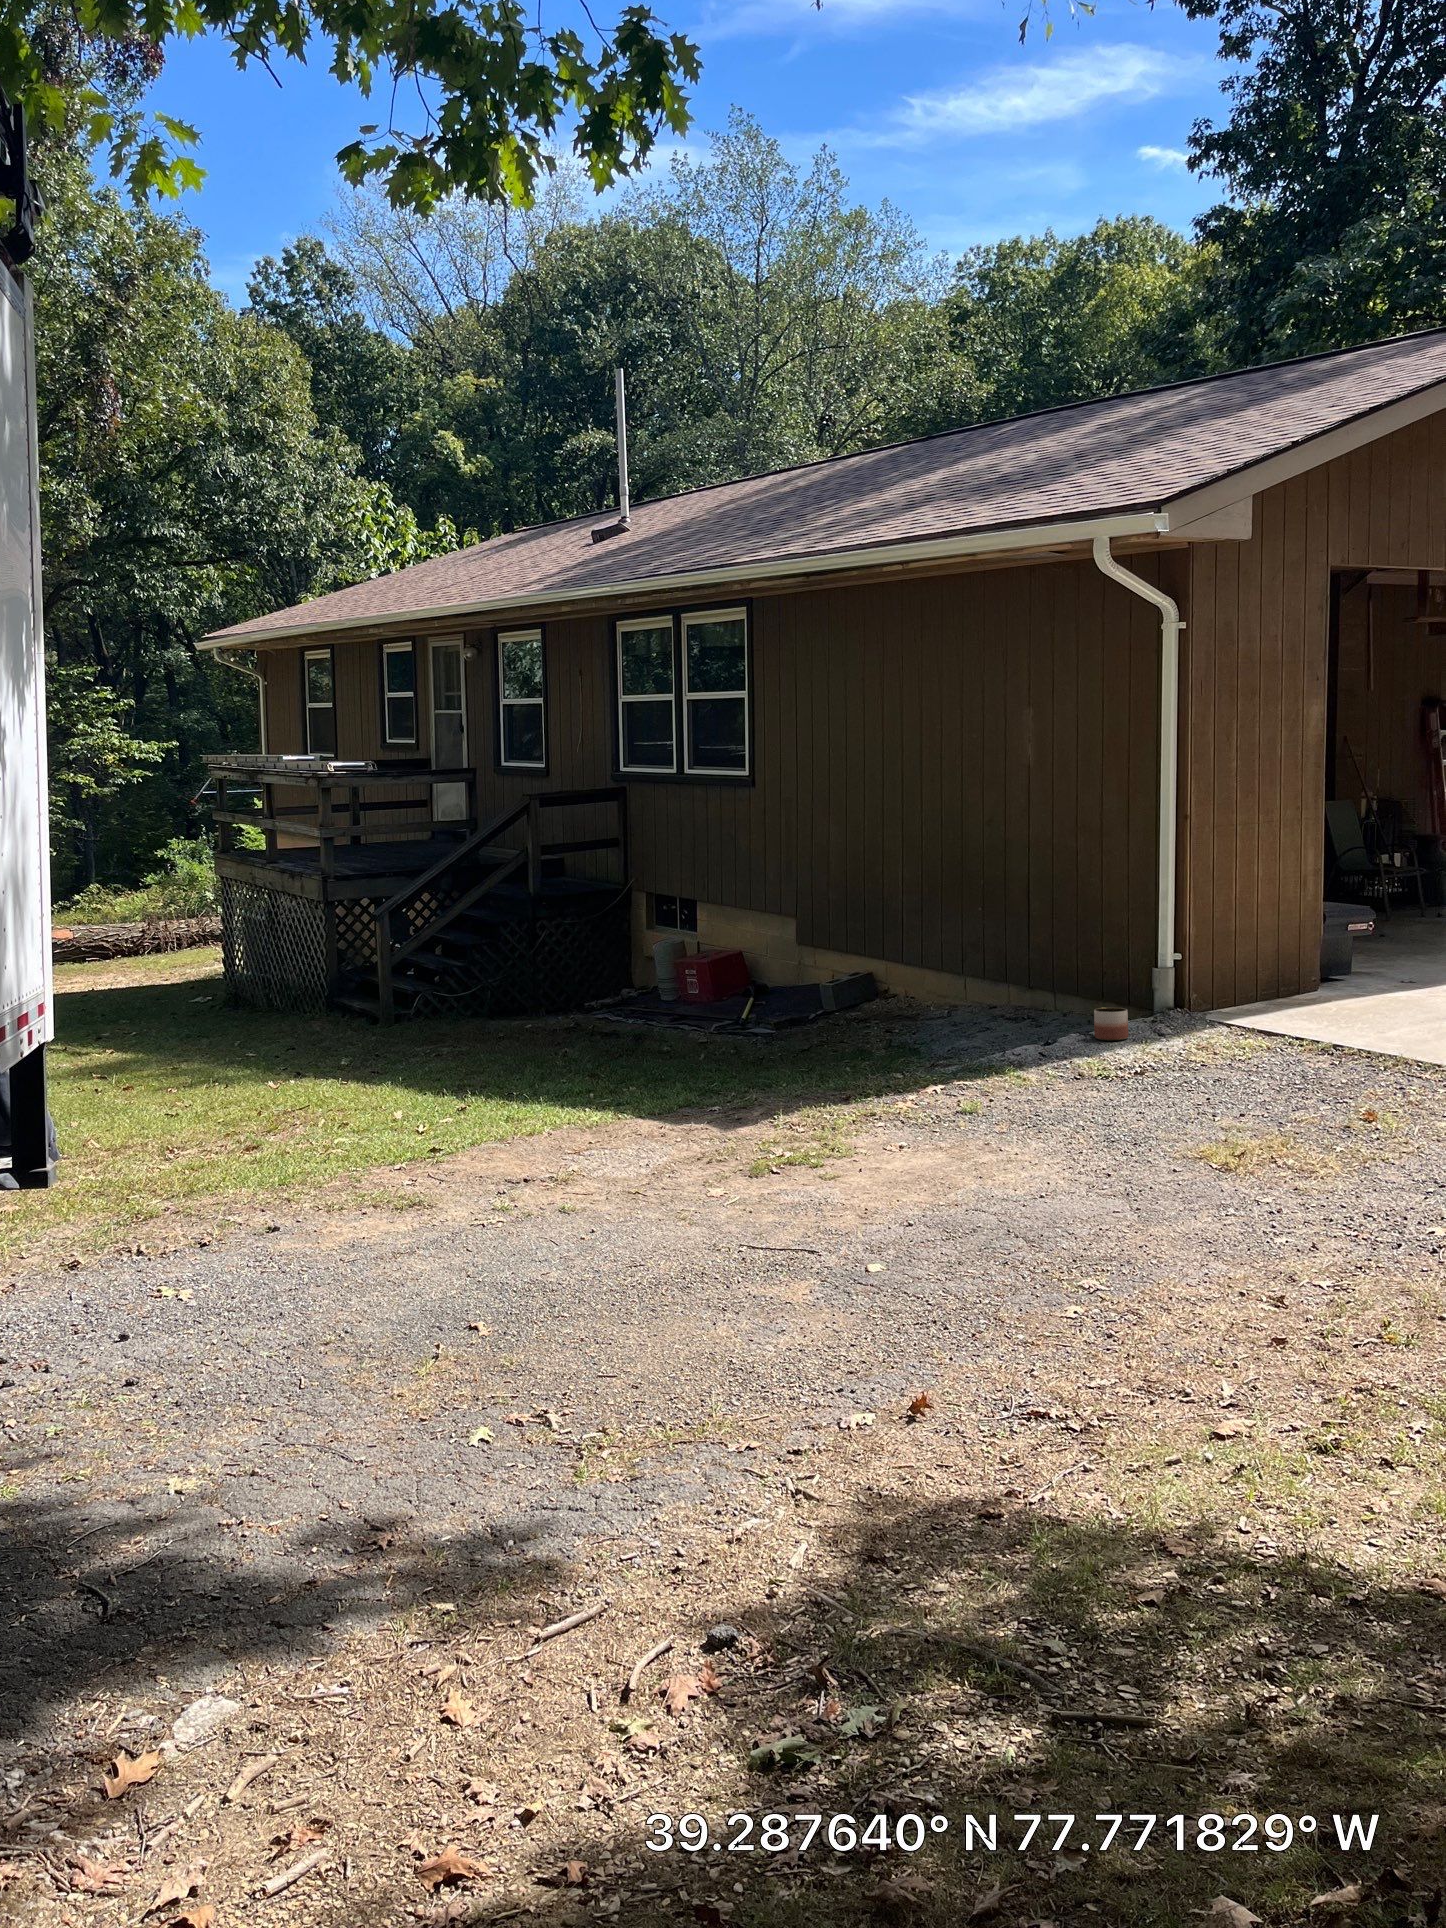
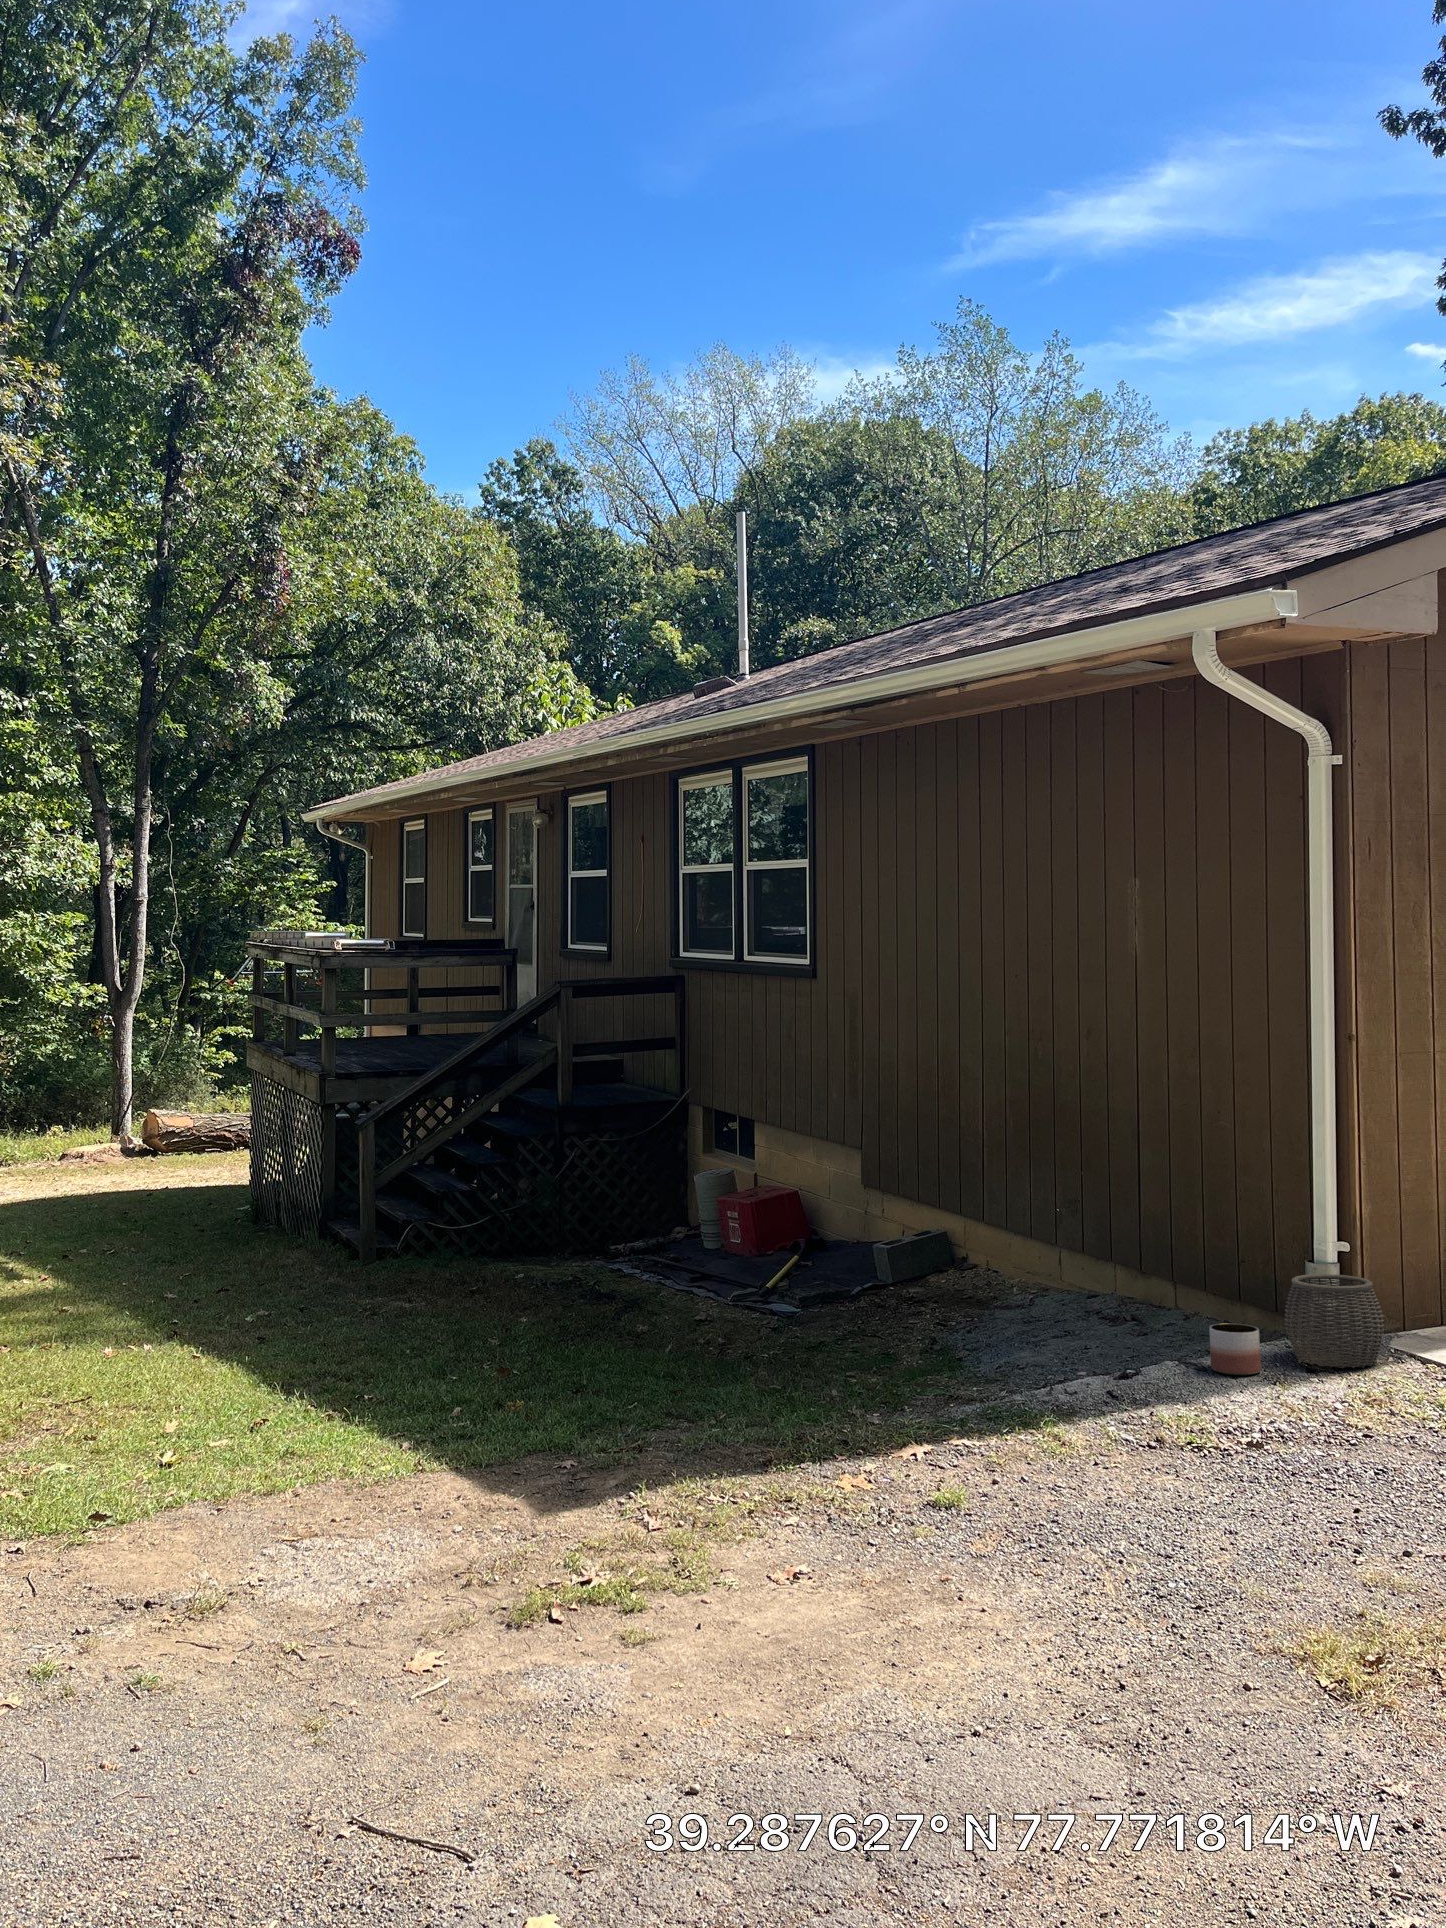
woven basket: none [1141,972,1208,1033] -> present [1284,1274,1384,1368]

